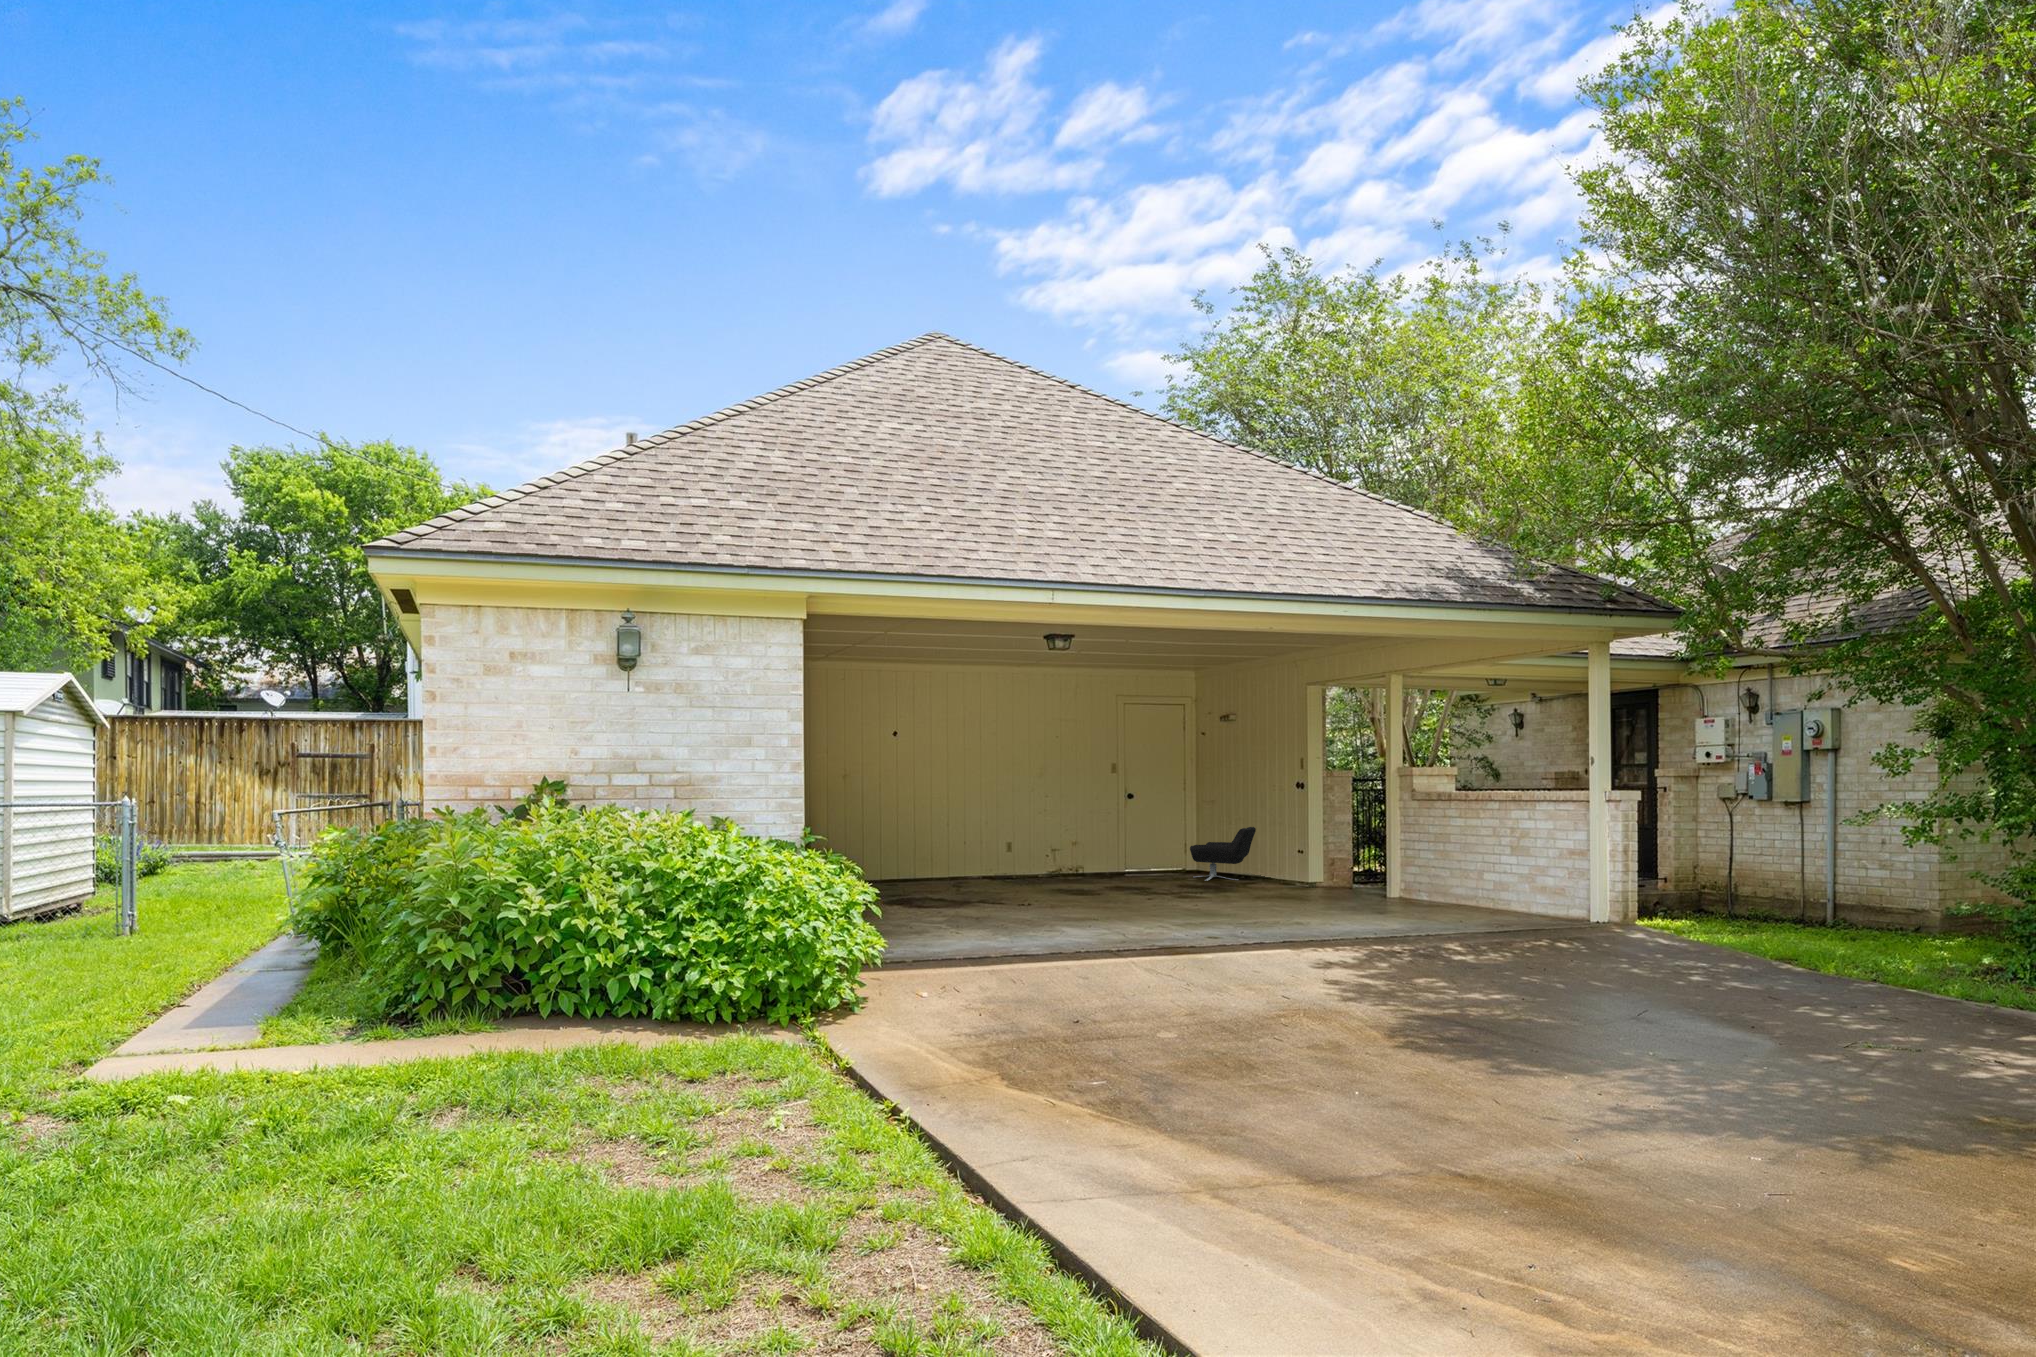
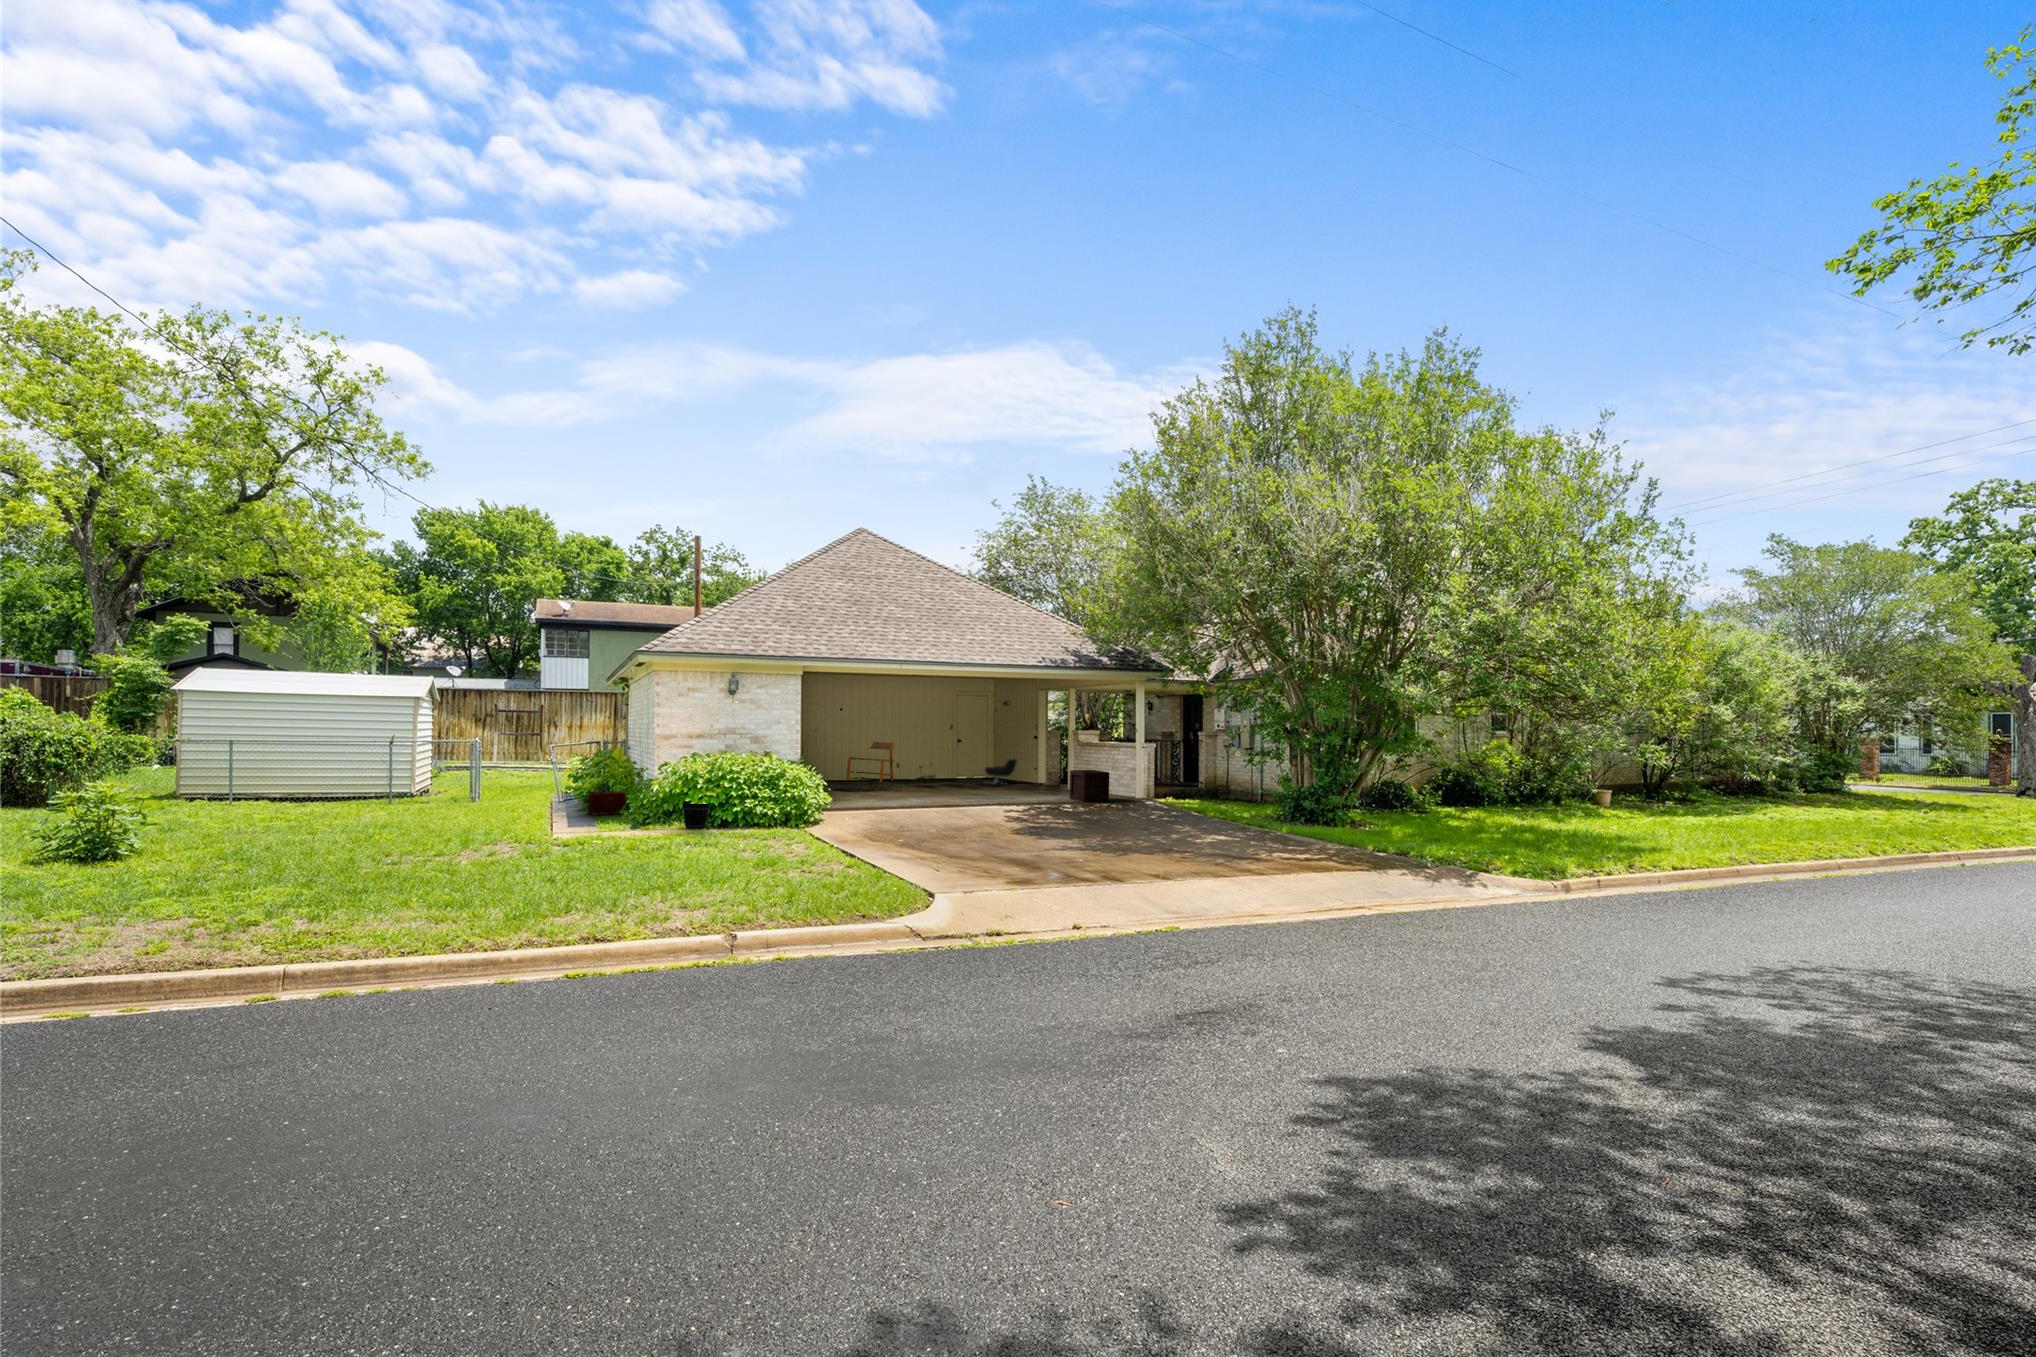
bench: none [905,793,1001,878] -> present [846,742,894,782]
wooden crate: none [1418,850,1517,926] -> present [1069,770,1109,802]
toolbox: none [255,910,357,987] -> present [587,788,627,815]
bucket: none [458,949,541,1041] -> present [682,801,710,828]

